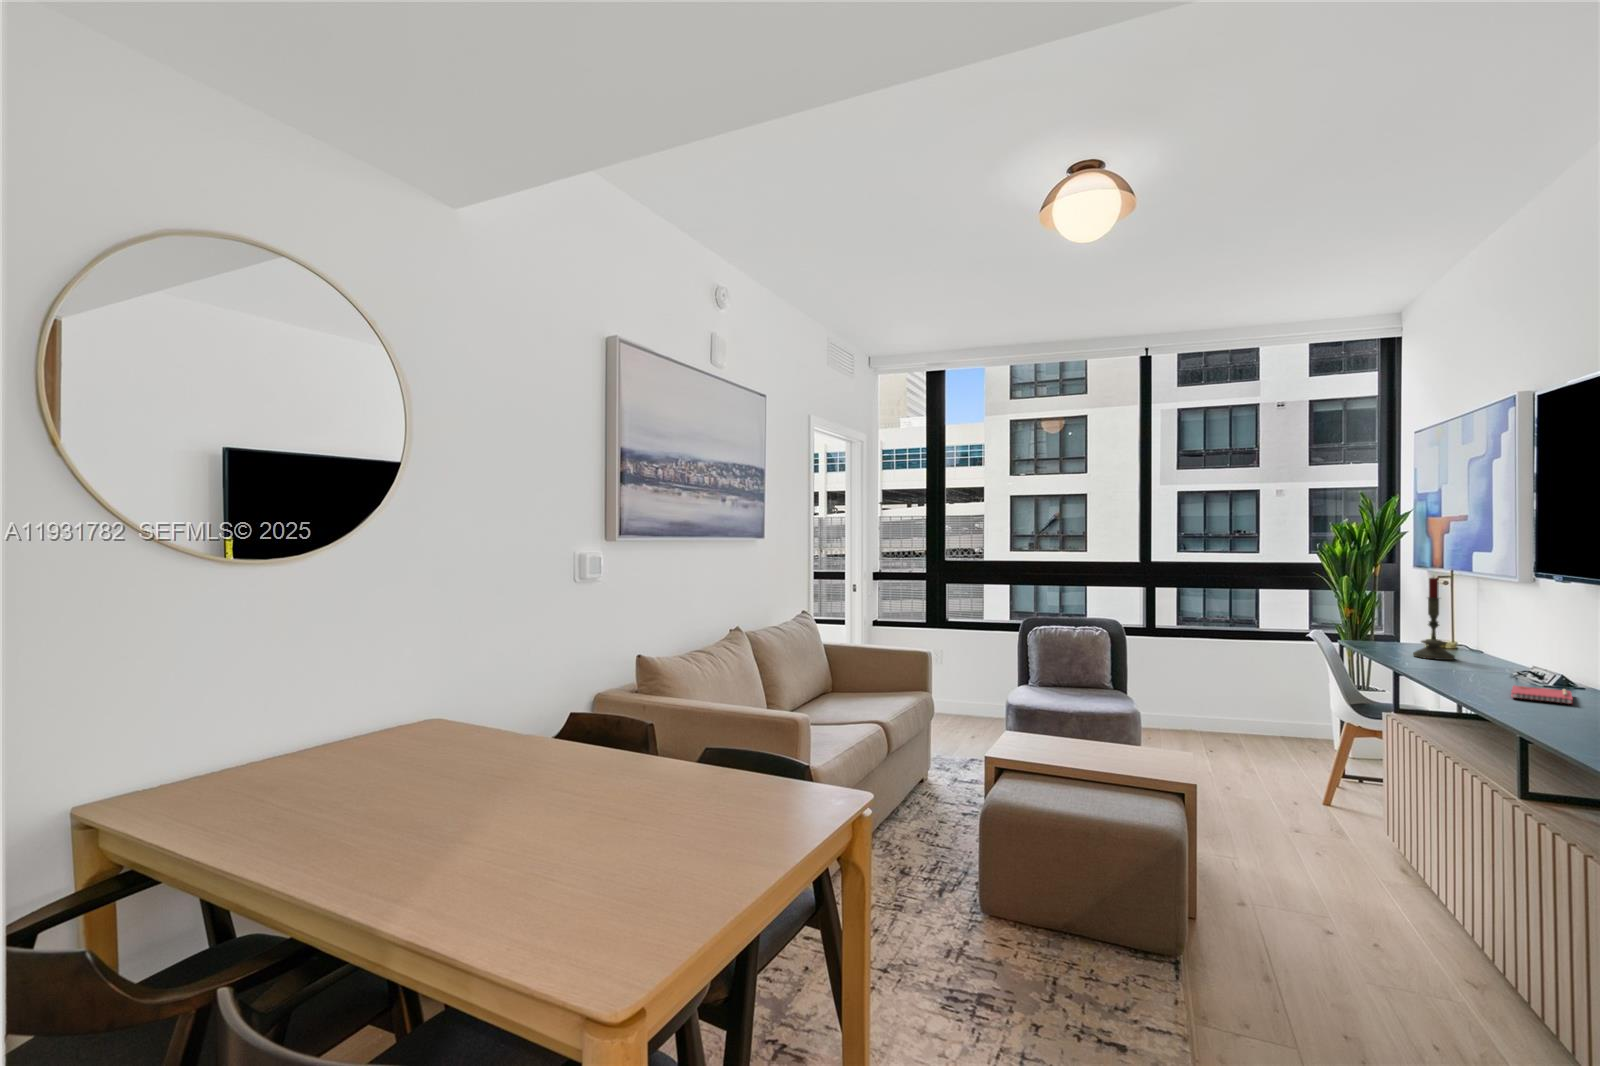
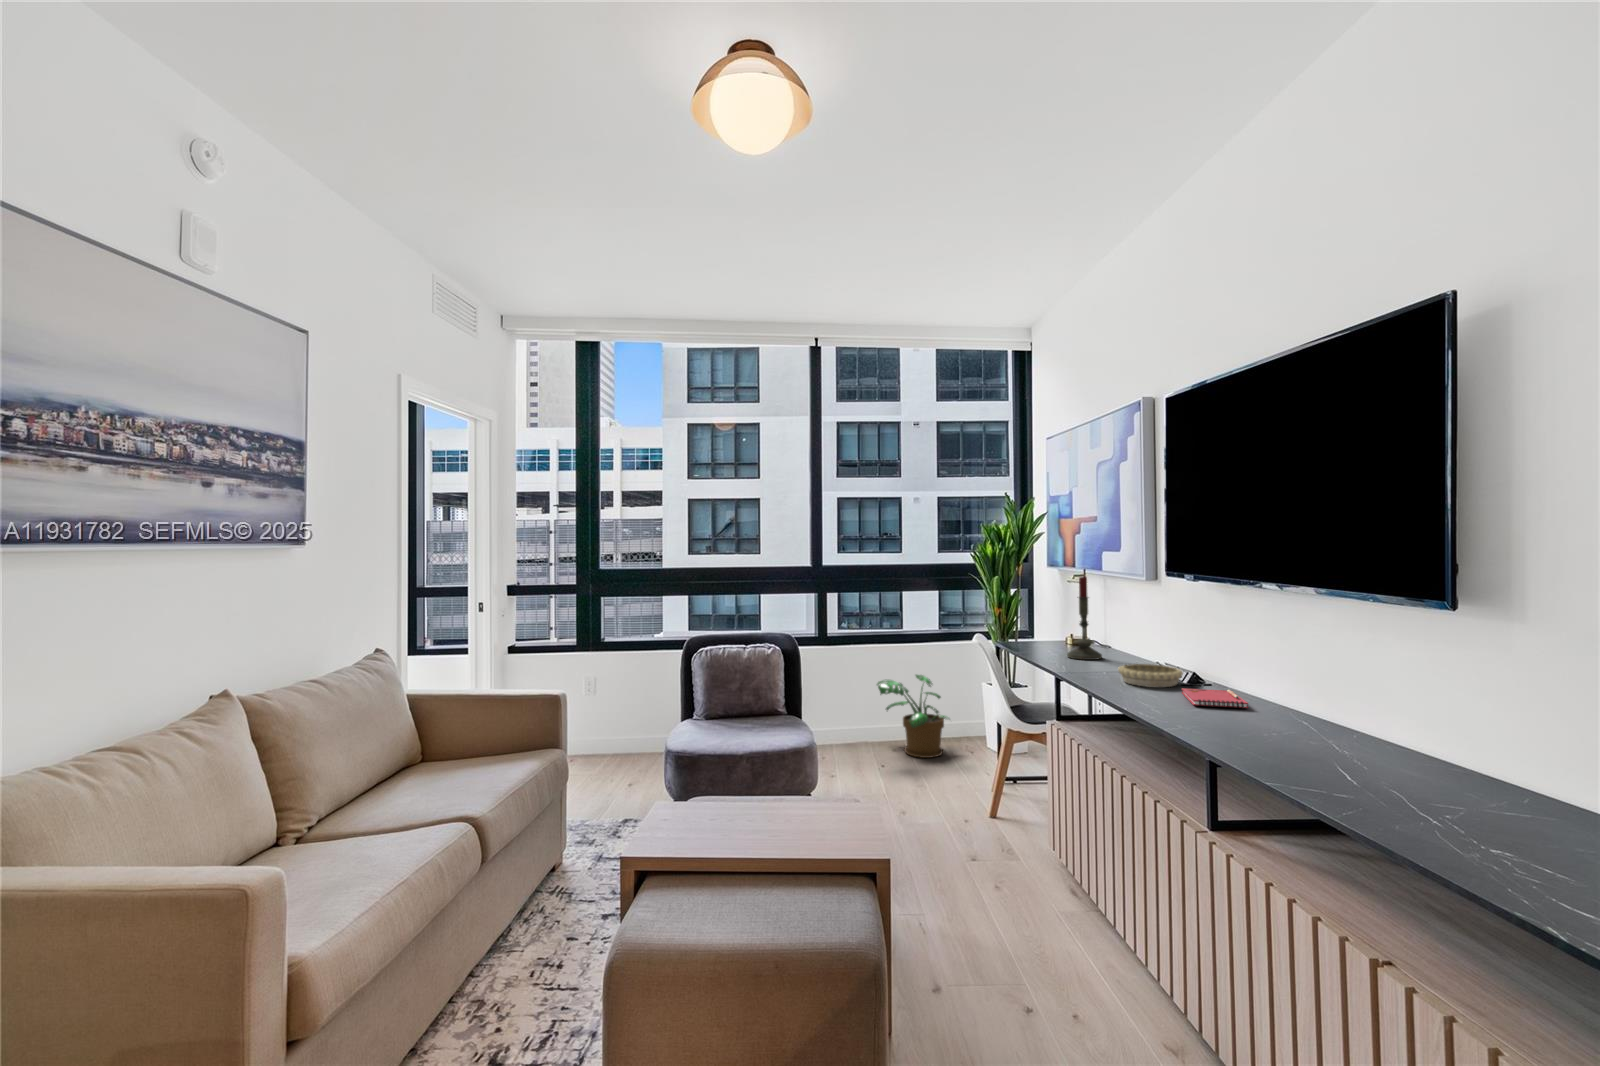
decorative bowl: none [1450,663,1525,684] -> present [1118,664,1183,687]
potted plant: none [1211,670,1298,752] -> present [877,675,949,758]

